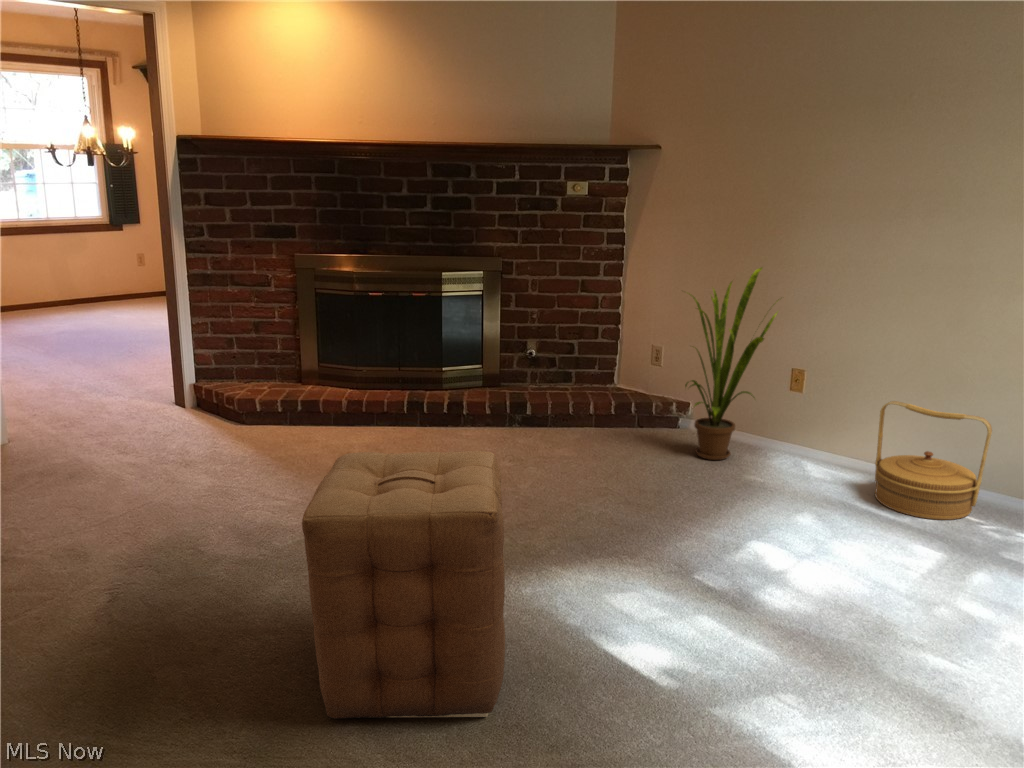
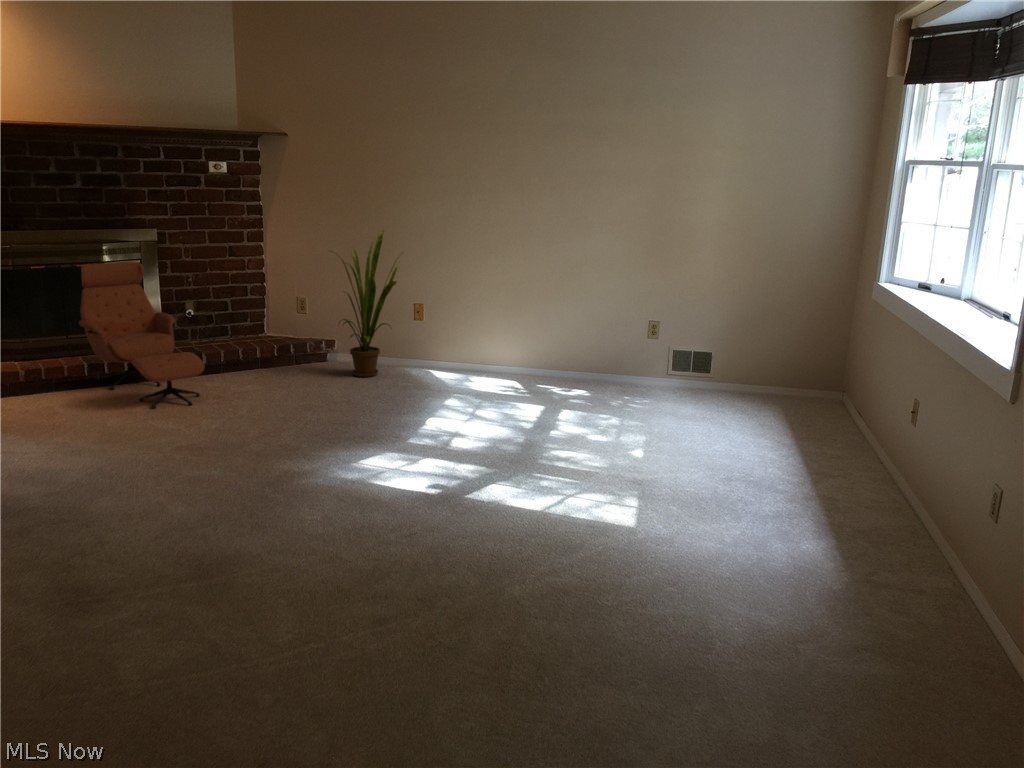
lounge chair: none [405,293,504,469] -> present [79,262,205,409]
woven basket: present [875,401,992,520] -> none [478,317,543,389]
ottoman: present [302,451,505,719] -> none [174,357,324,532]

